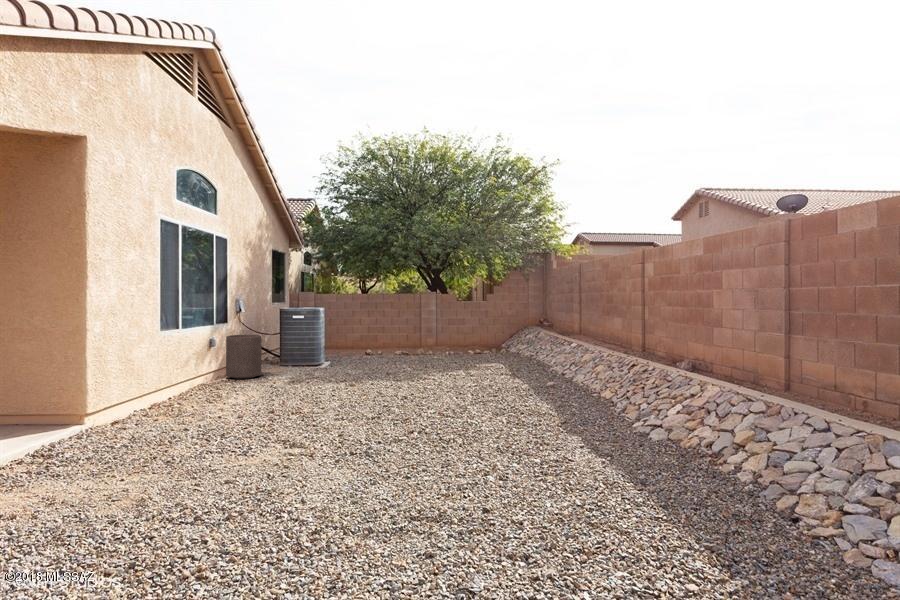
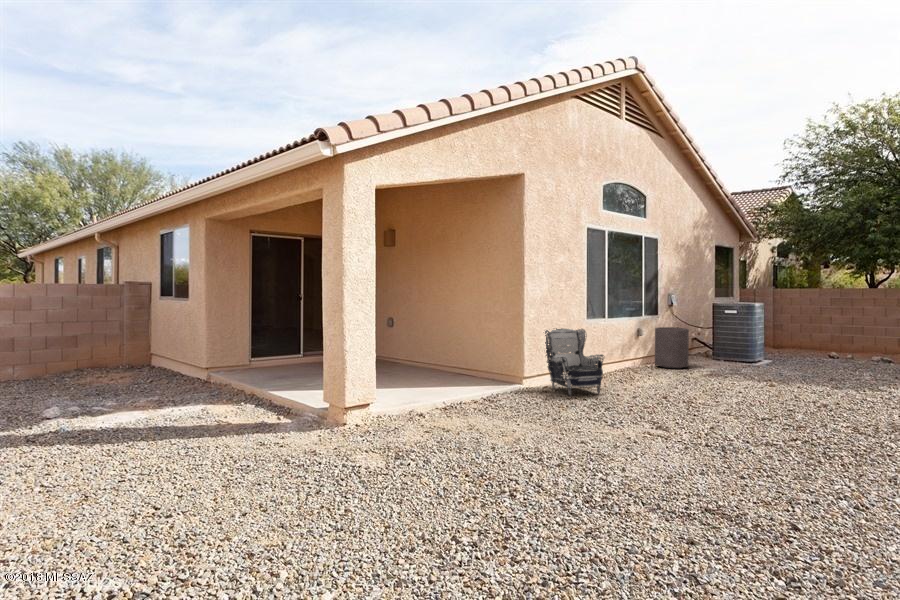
armchair: none [109,344,199,431] -> present [543,328,604,396]

